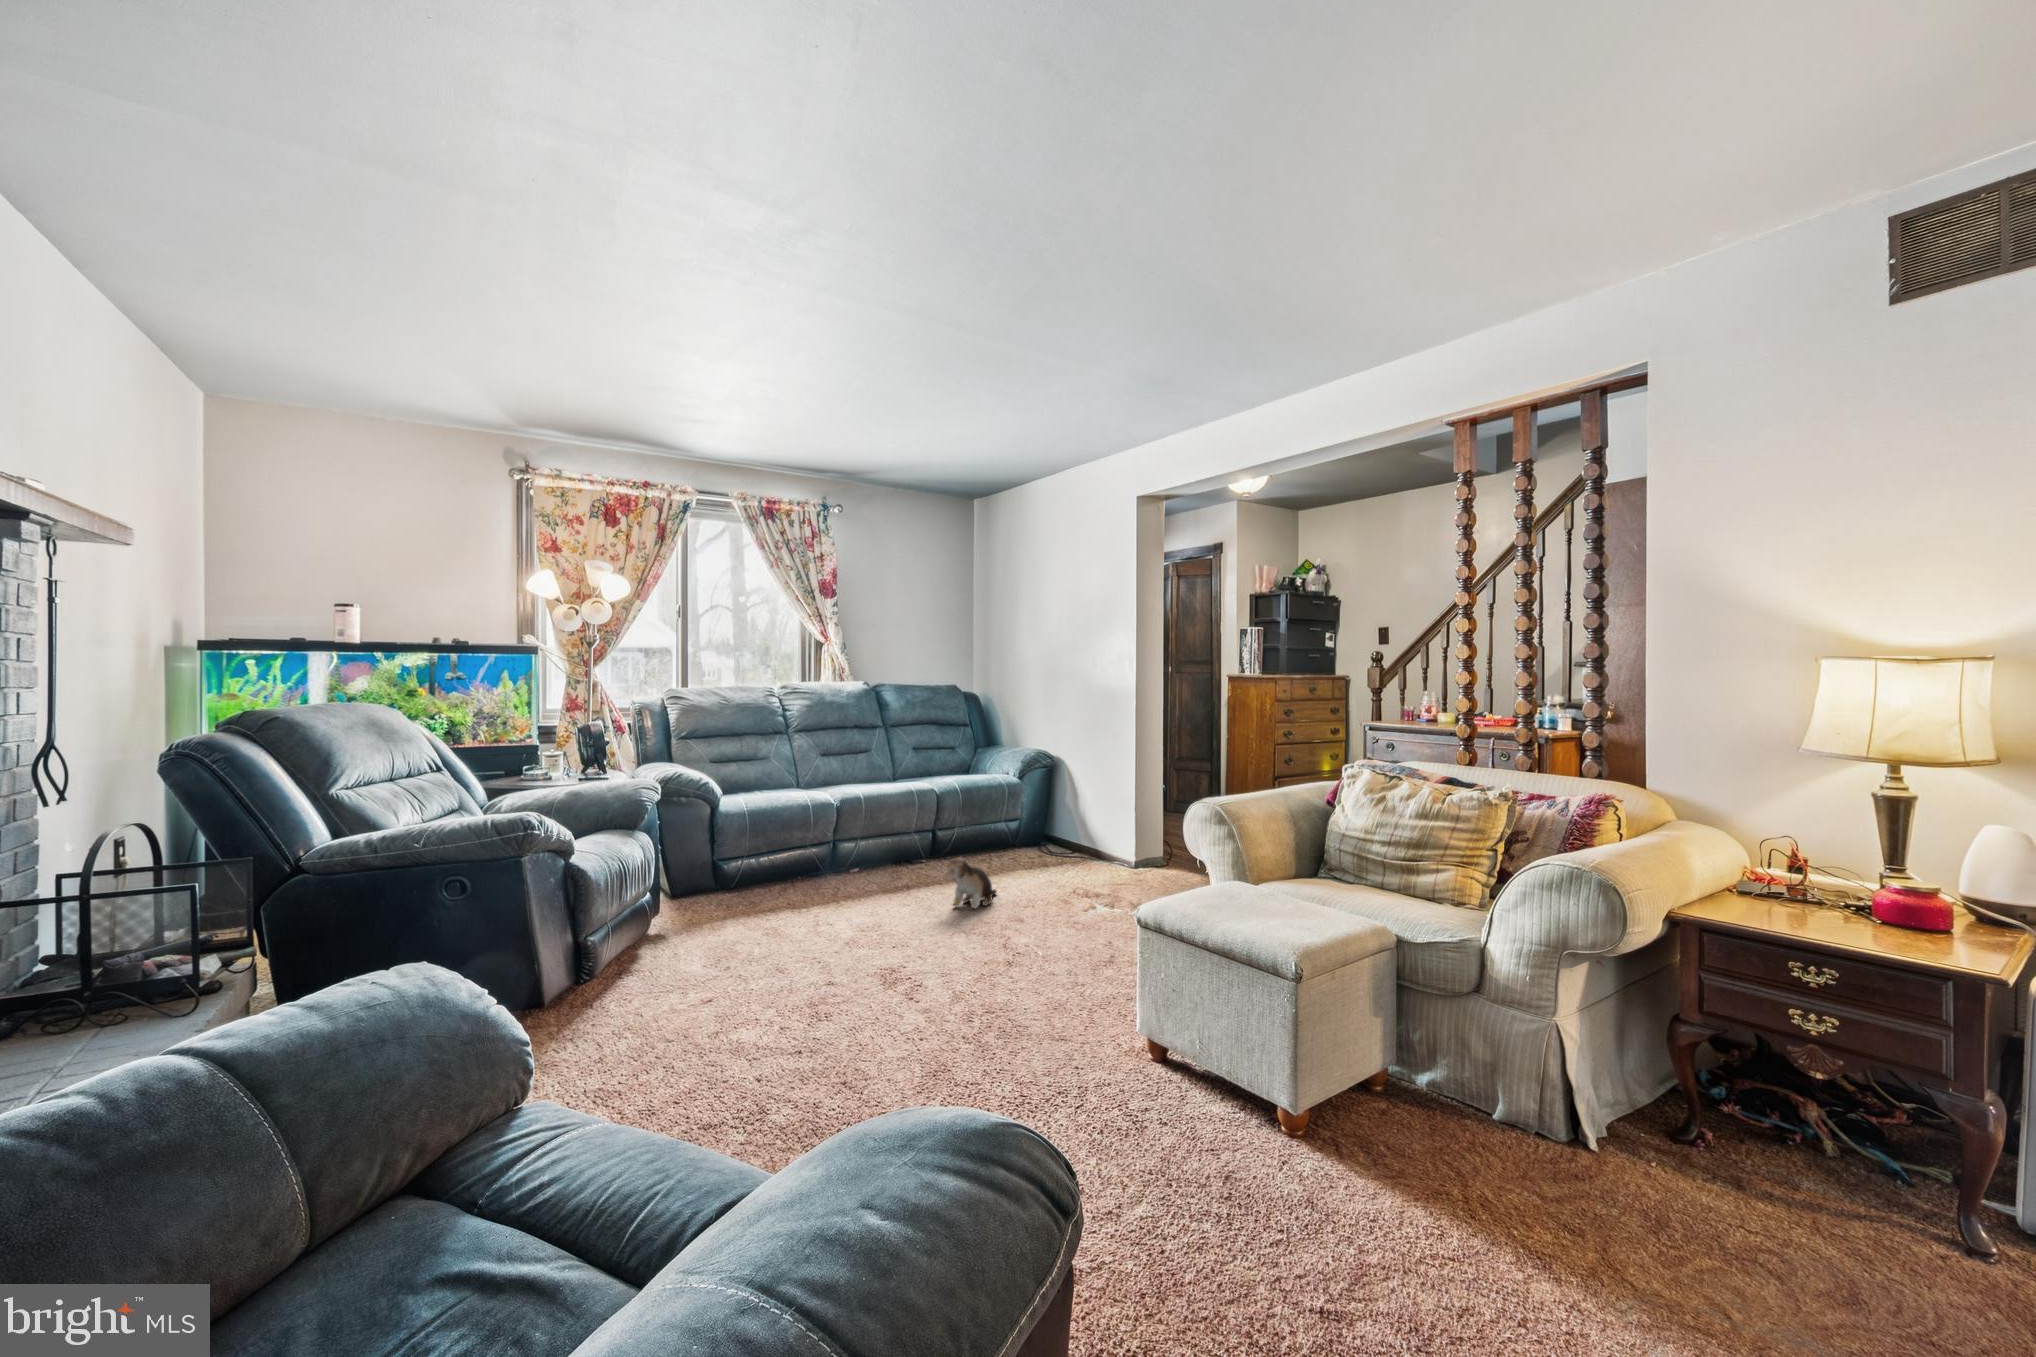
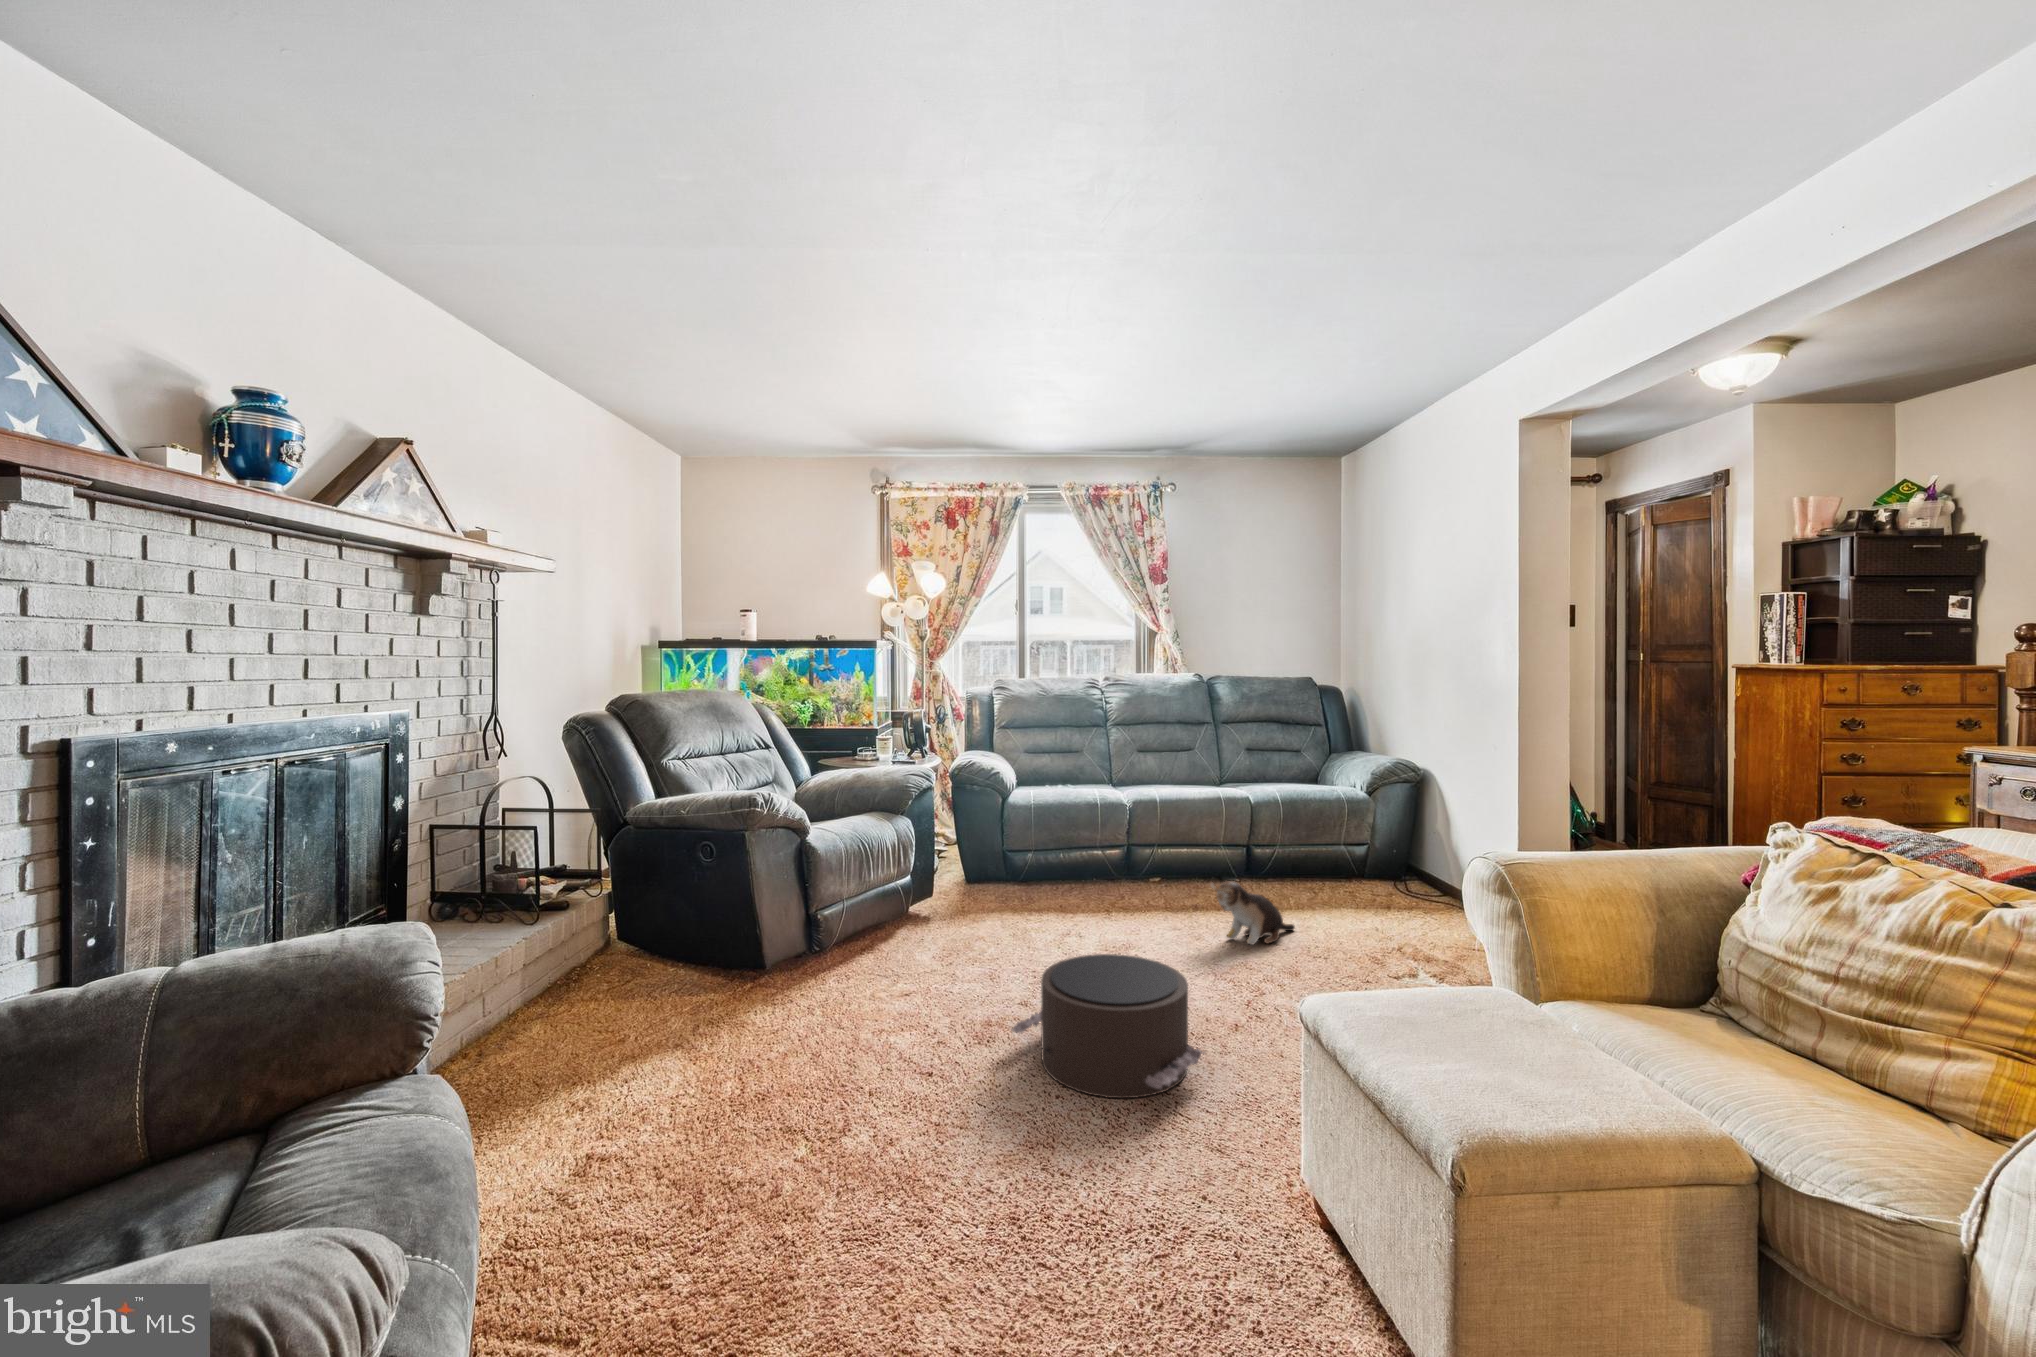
pouf: none [856,919,1015,1027] -> present [1011,954,1204,1098]

